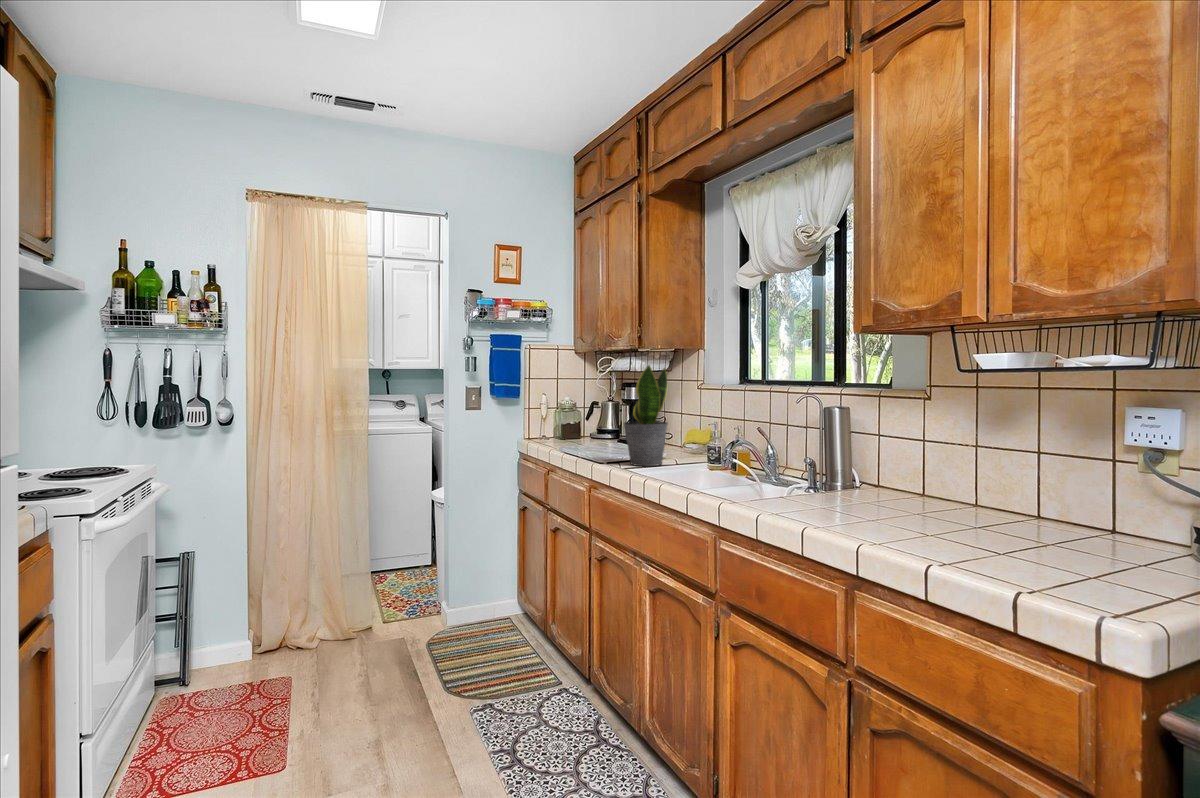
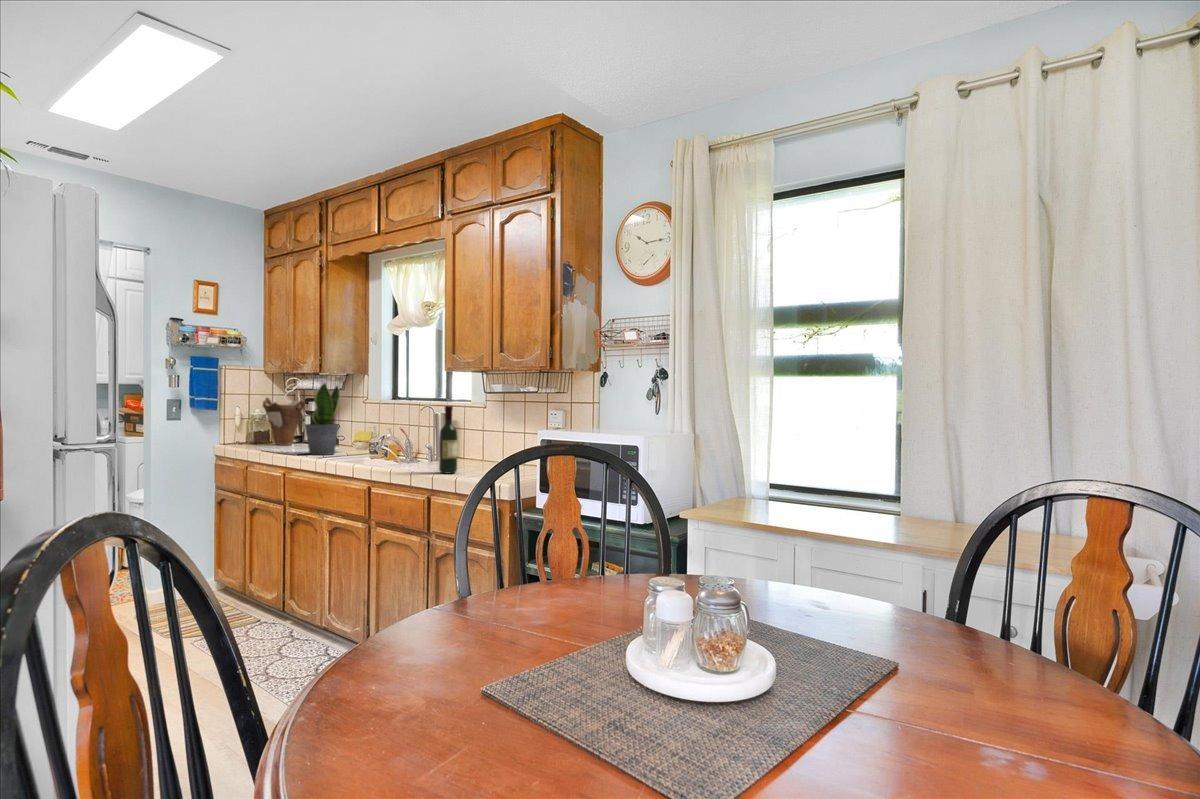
vase: none [572,383,620,444] -> present [263,398,304,445]
wine bottle: none [846,407,880,527] -> present [439,406,458,473]

